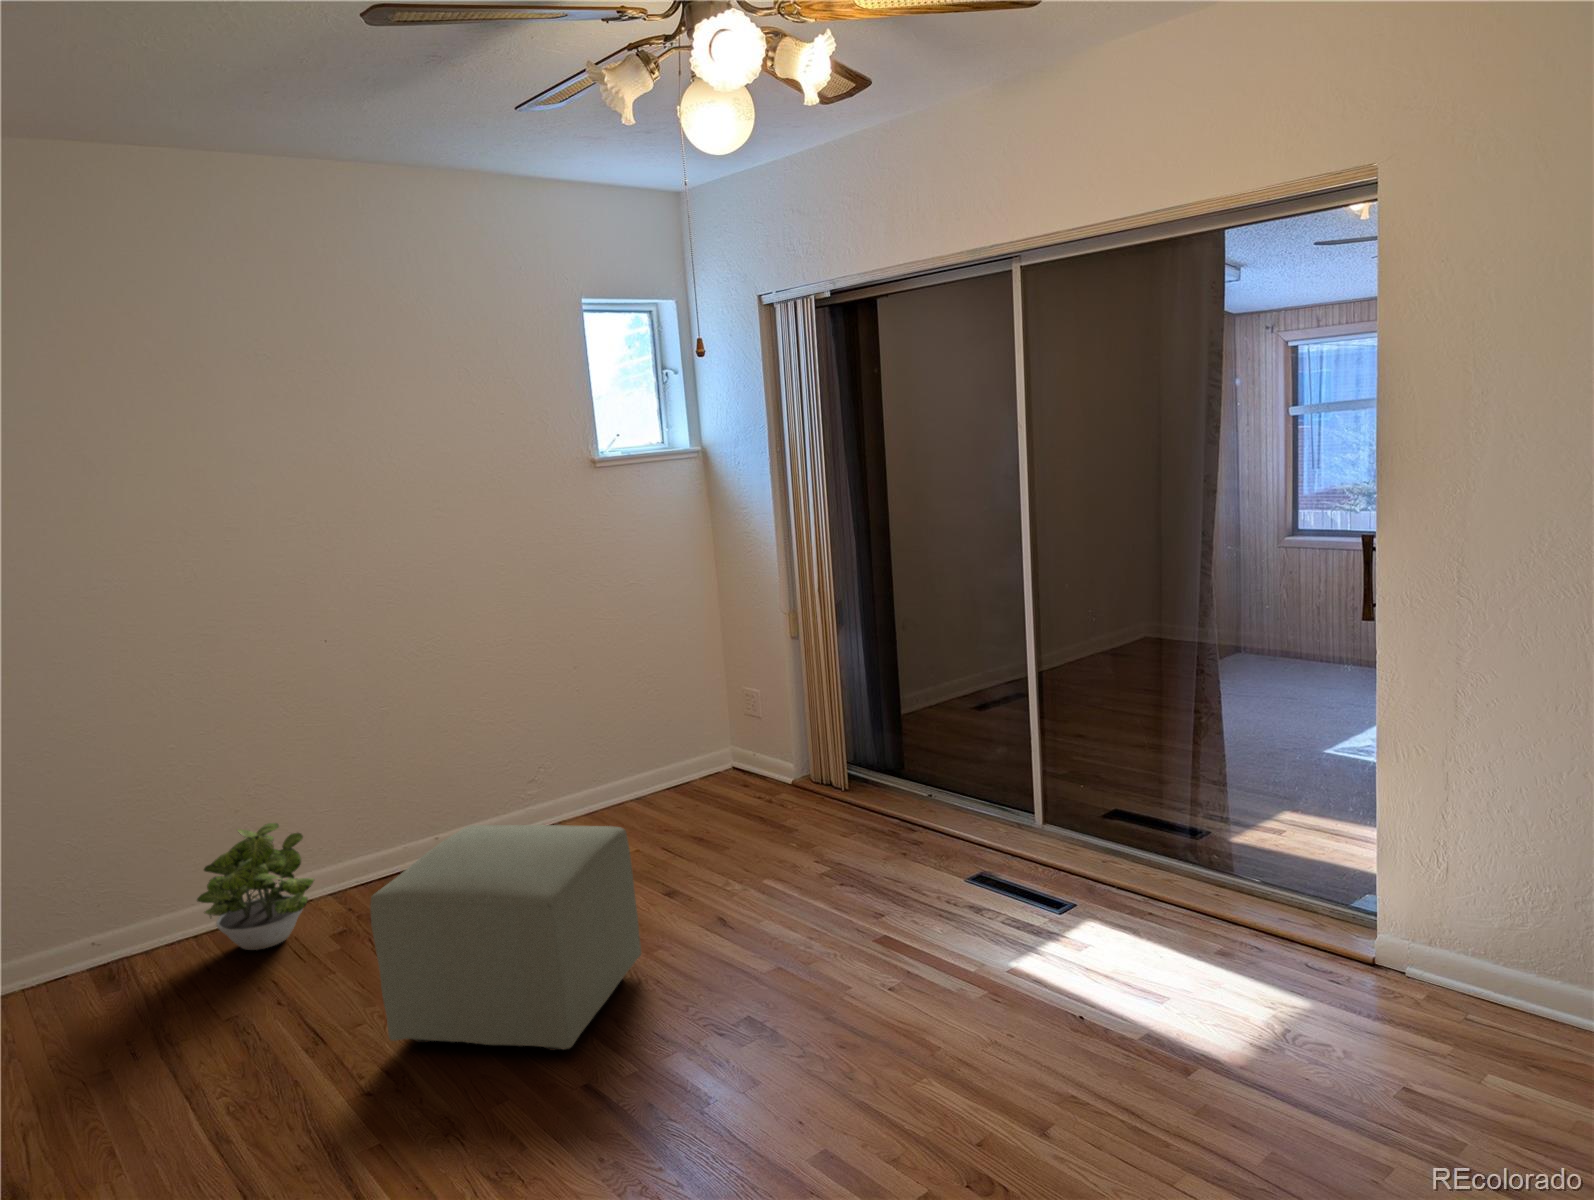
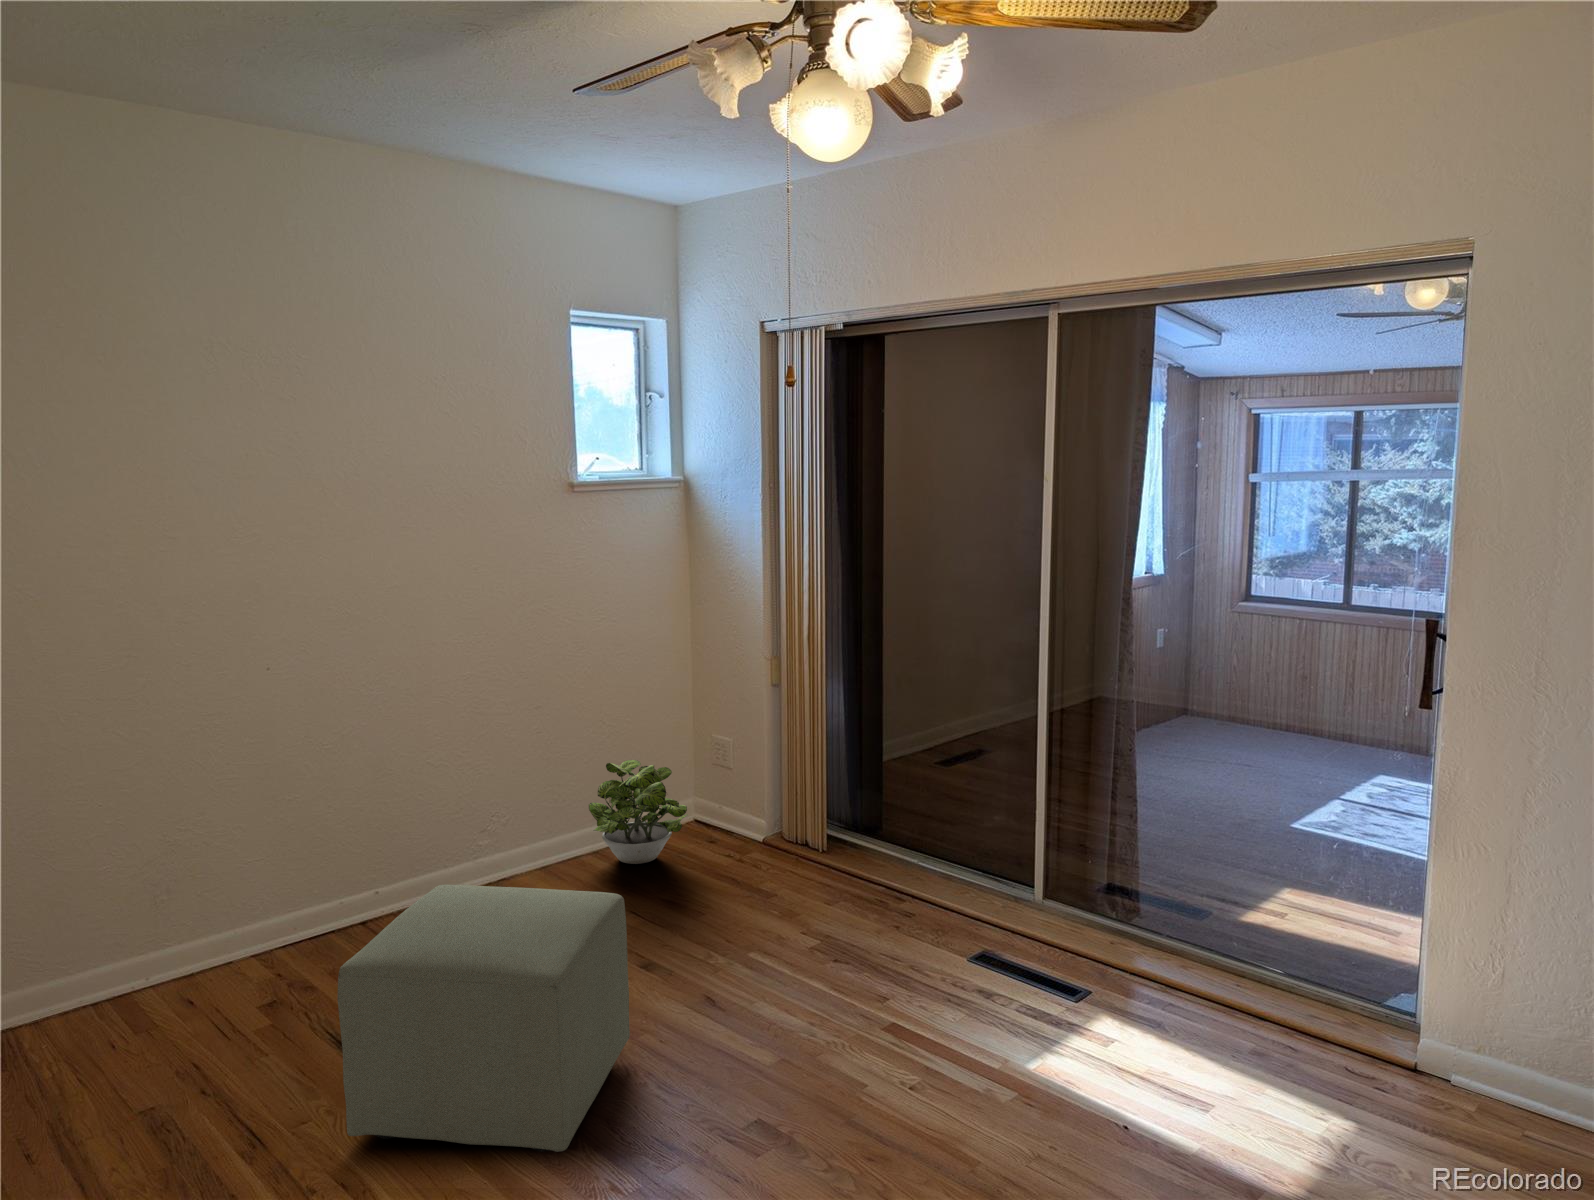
potted plant: present [197,823,314,950] -> present [589,760,688,864]

